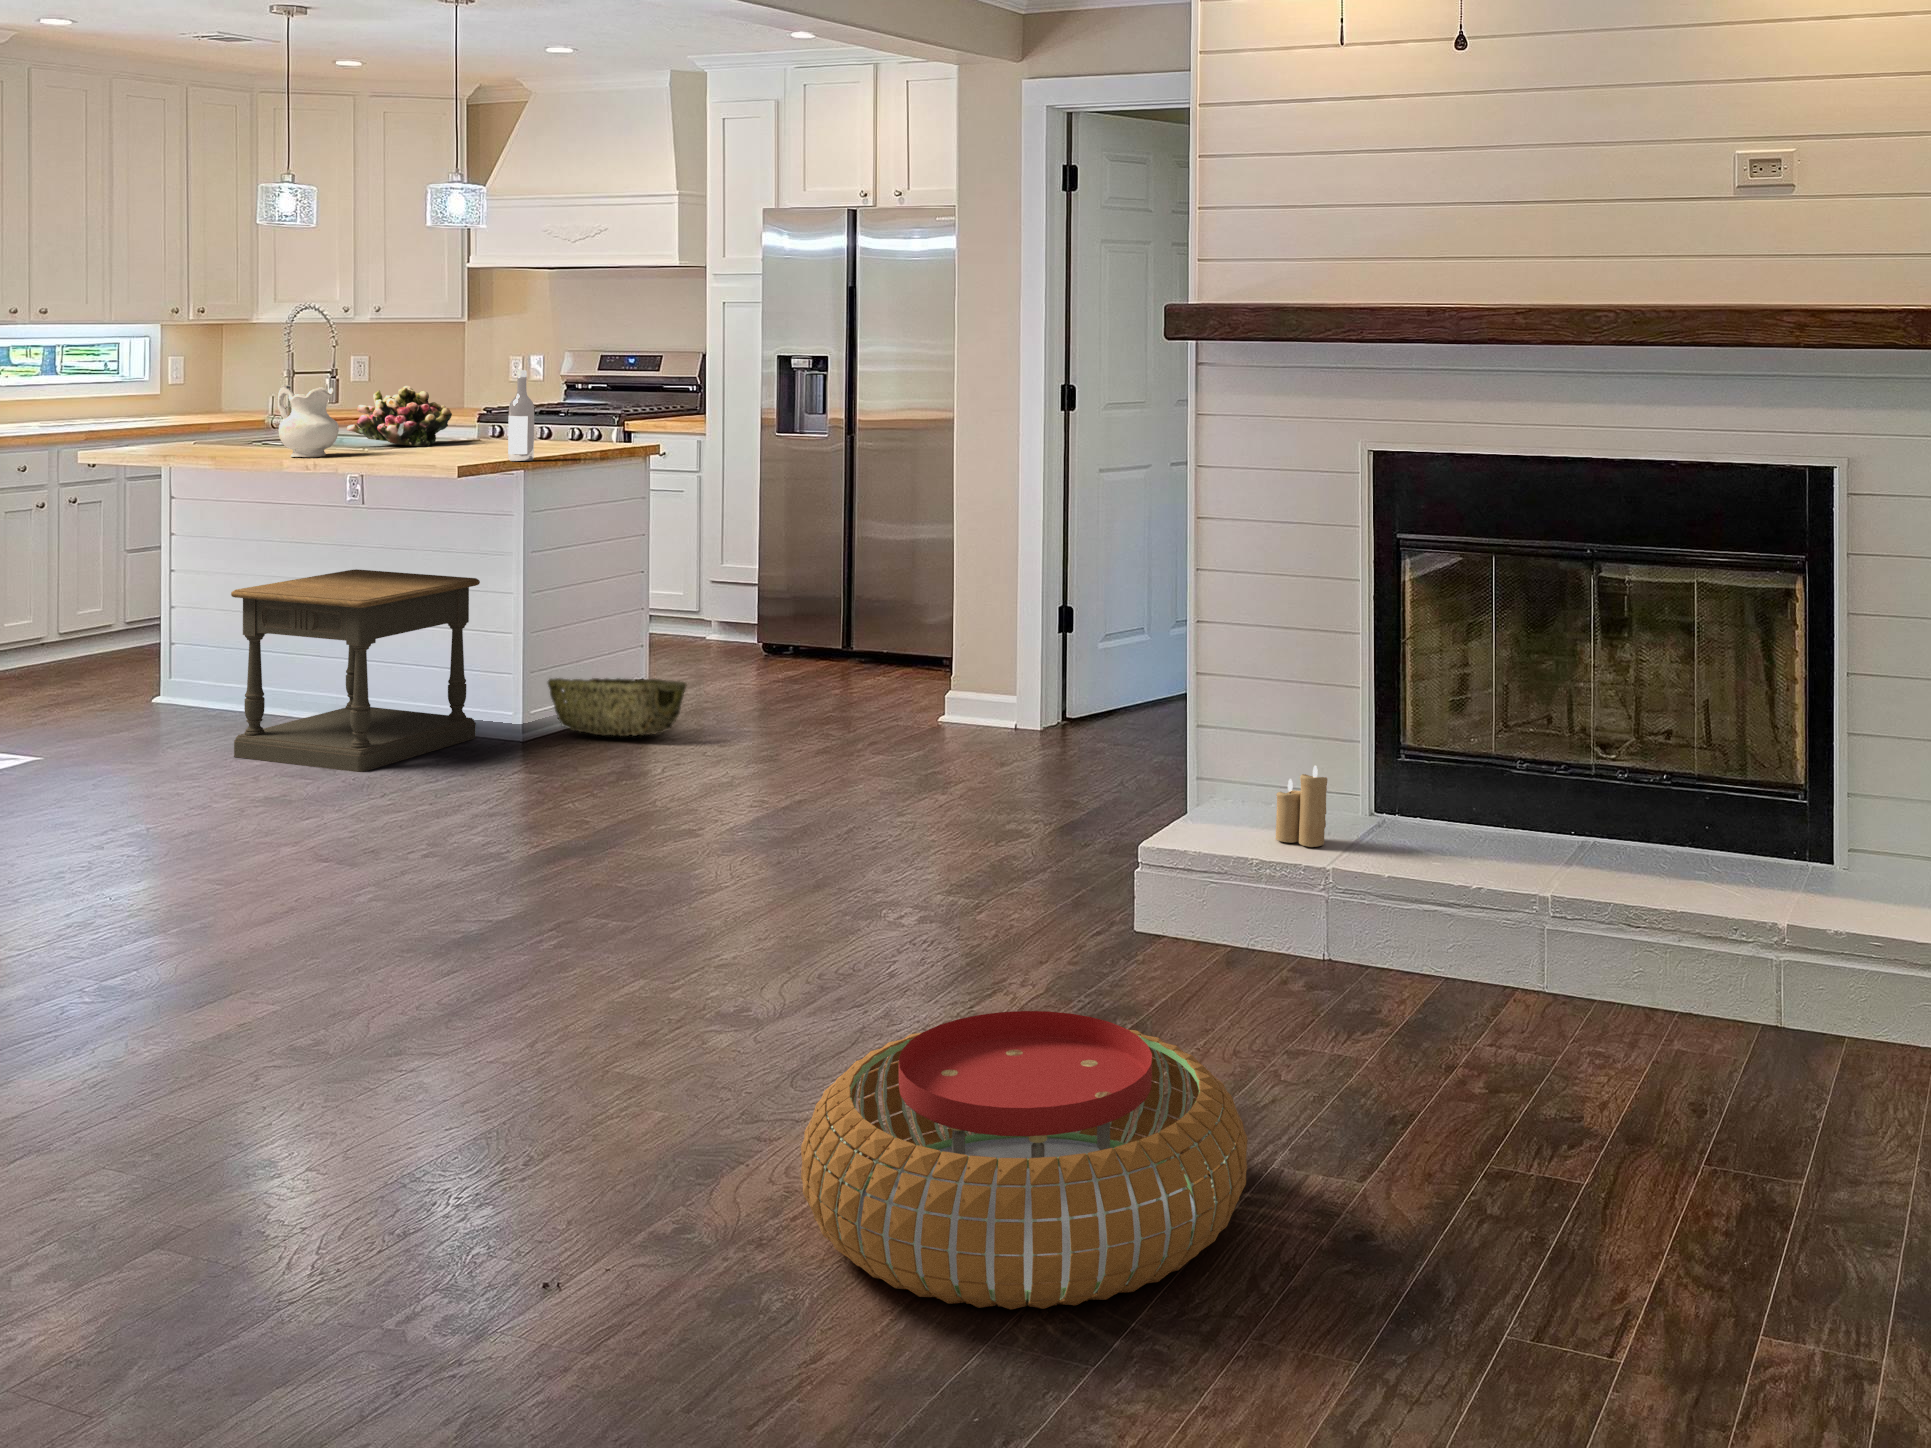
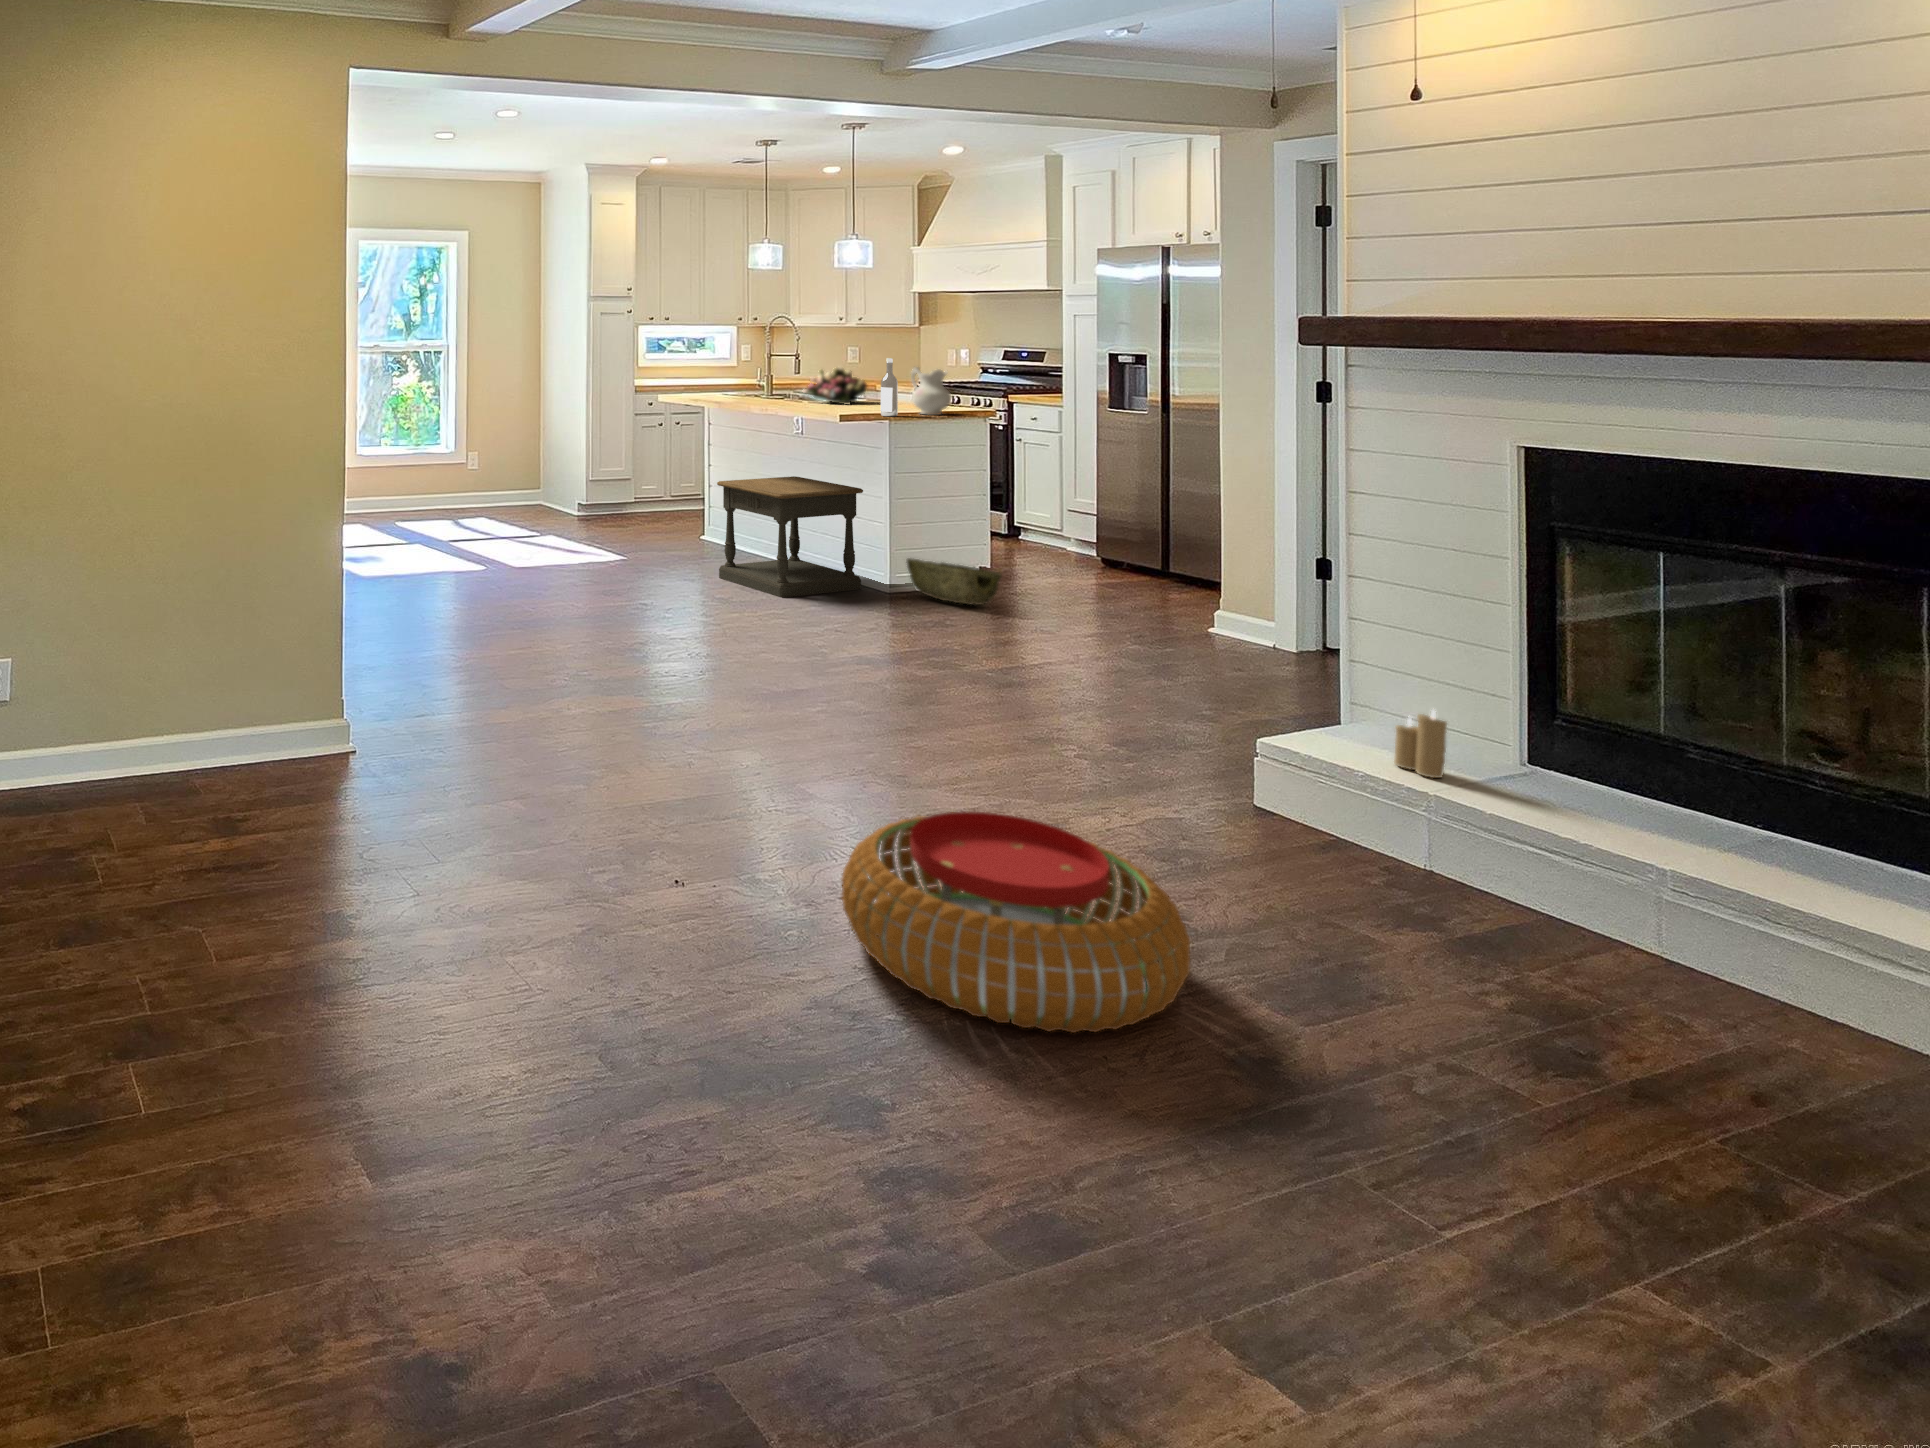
ceramic pitcher: present [278,385,339,457] -> present [911,367,951,415]

